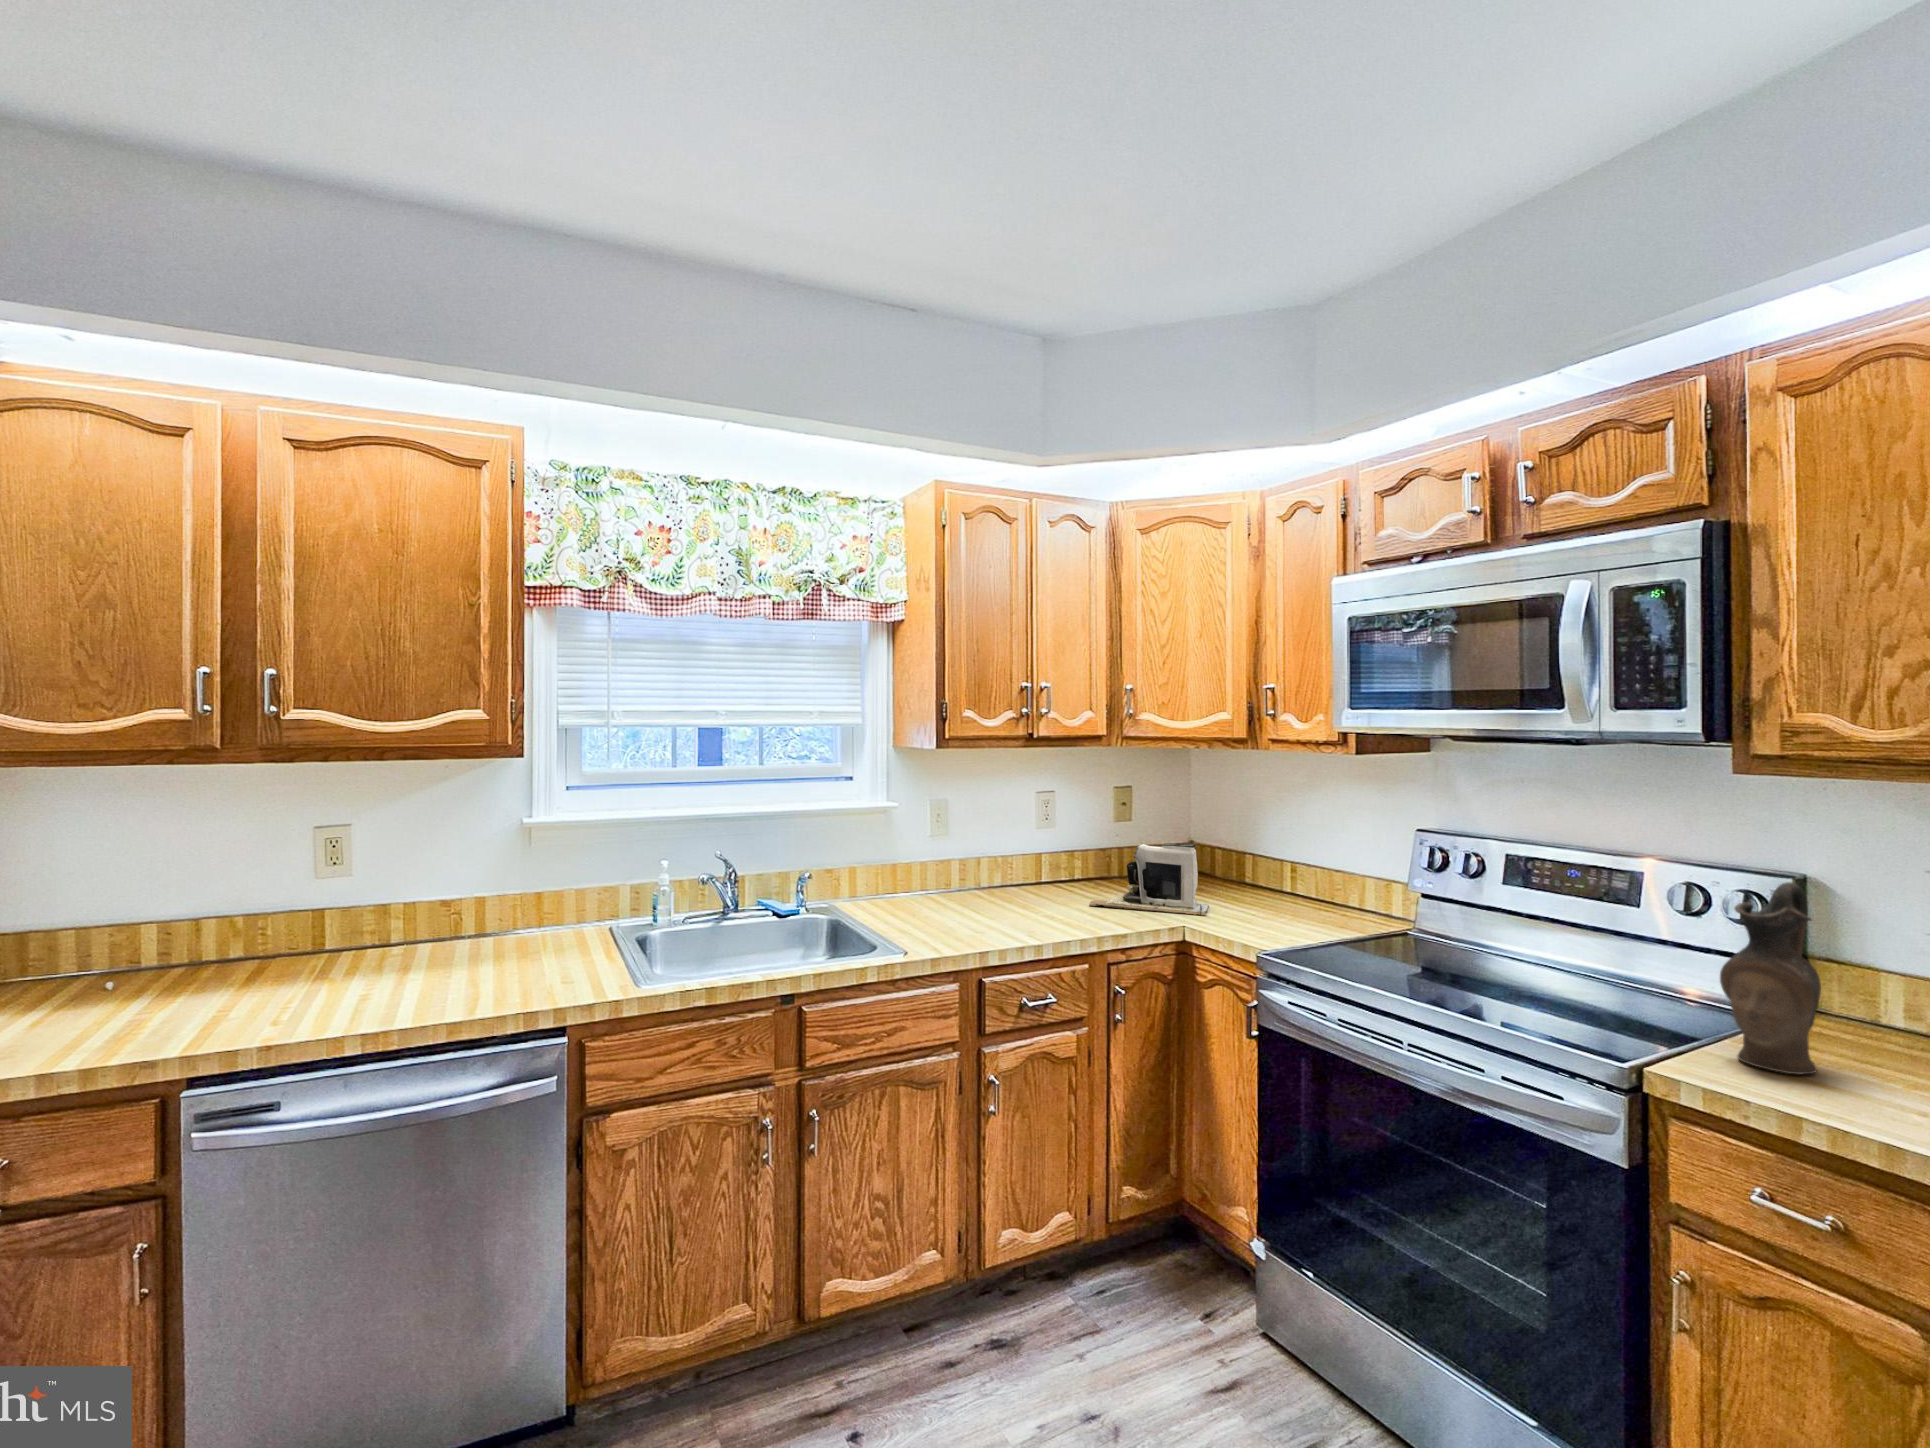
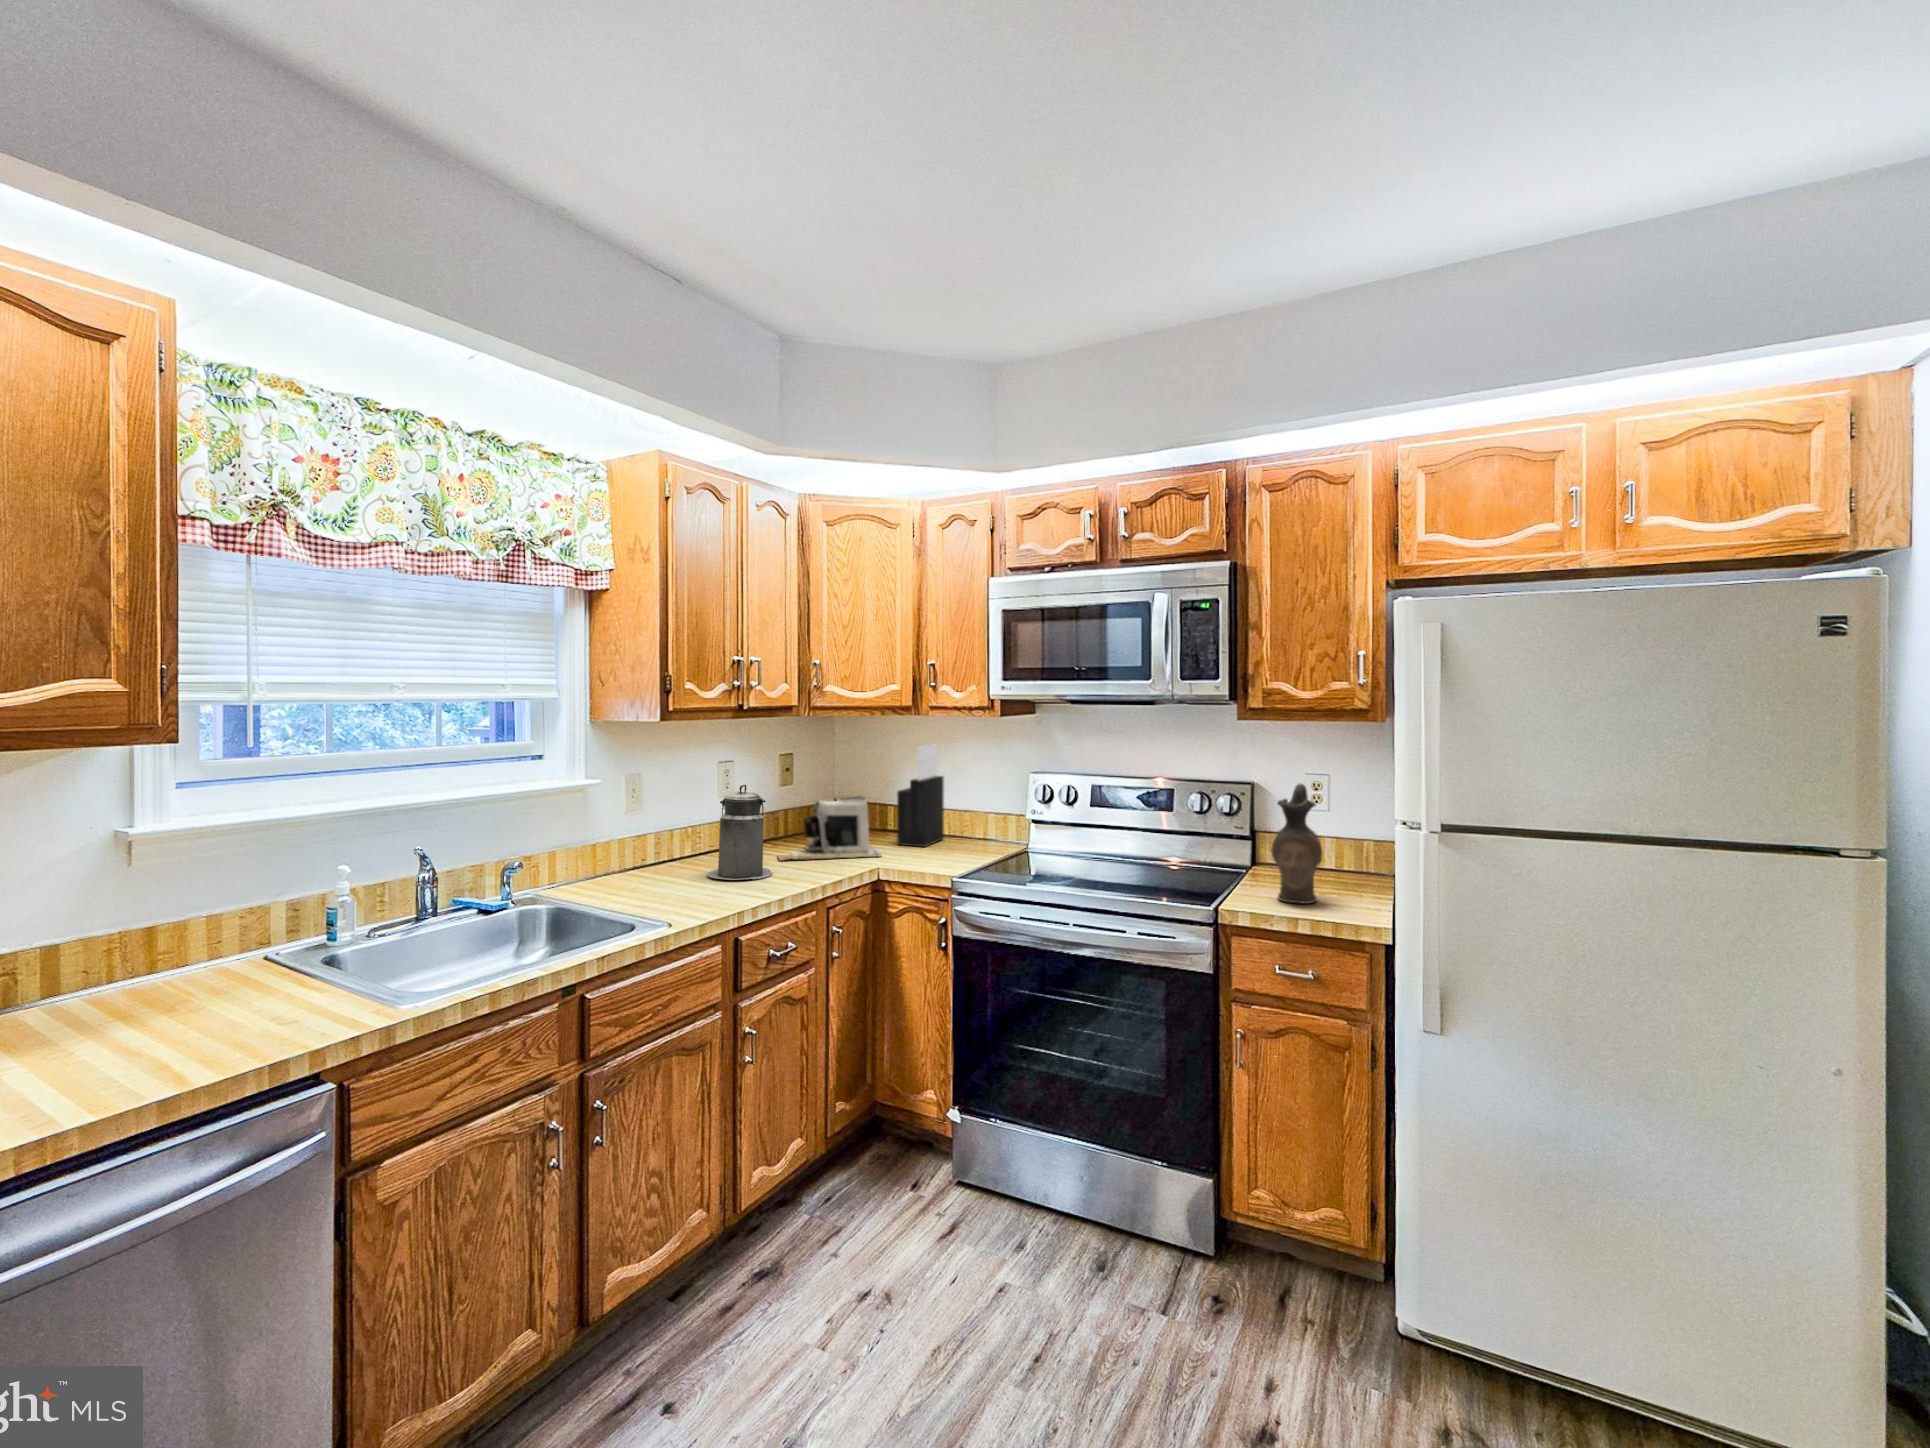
knife block: none [1242,790,1308,911] -> present [897,744,944,847]
canister: none [999,820,1067,921] -> present [707,784,772,880]

